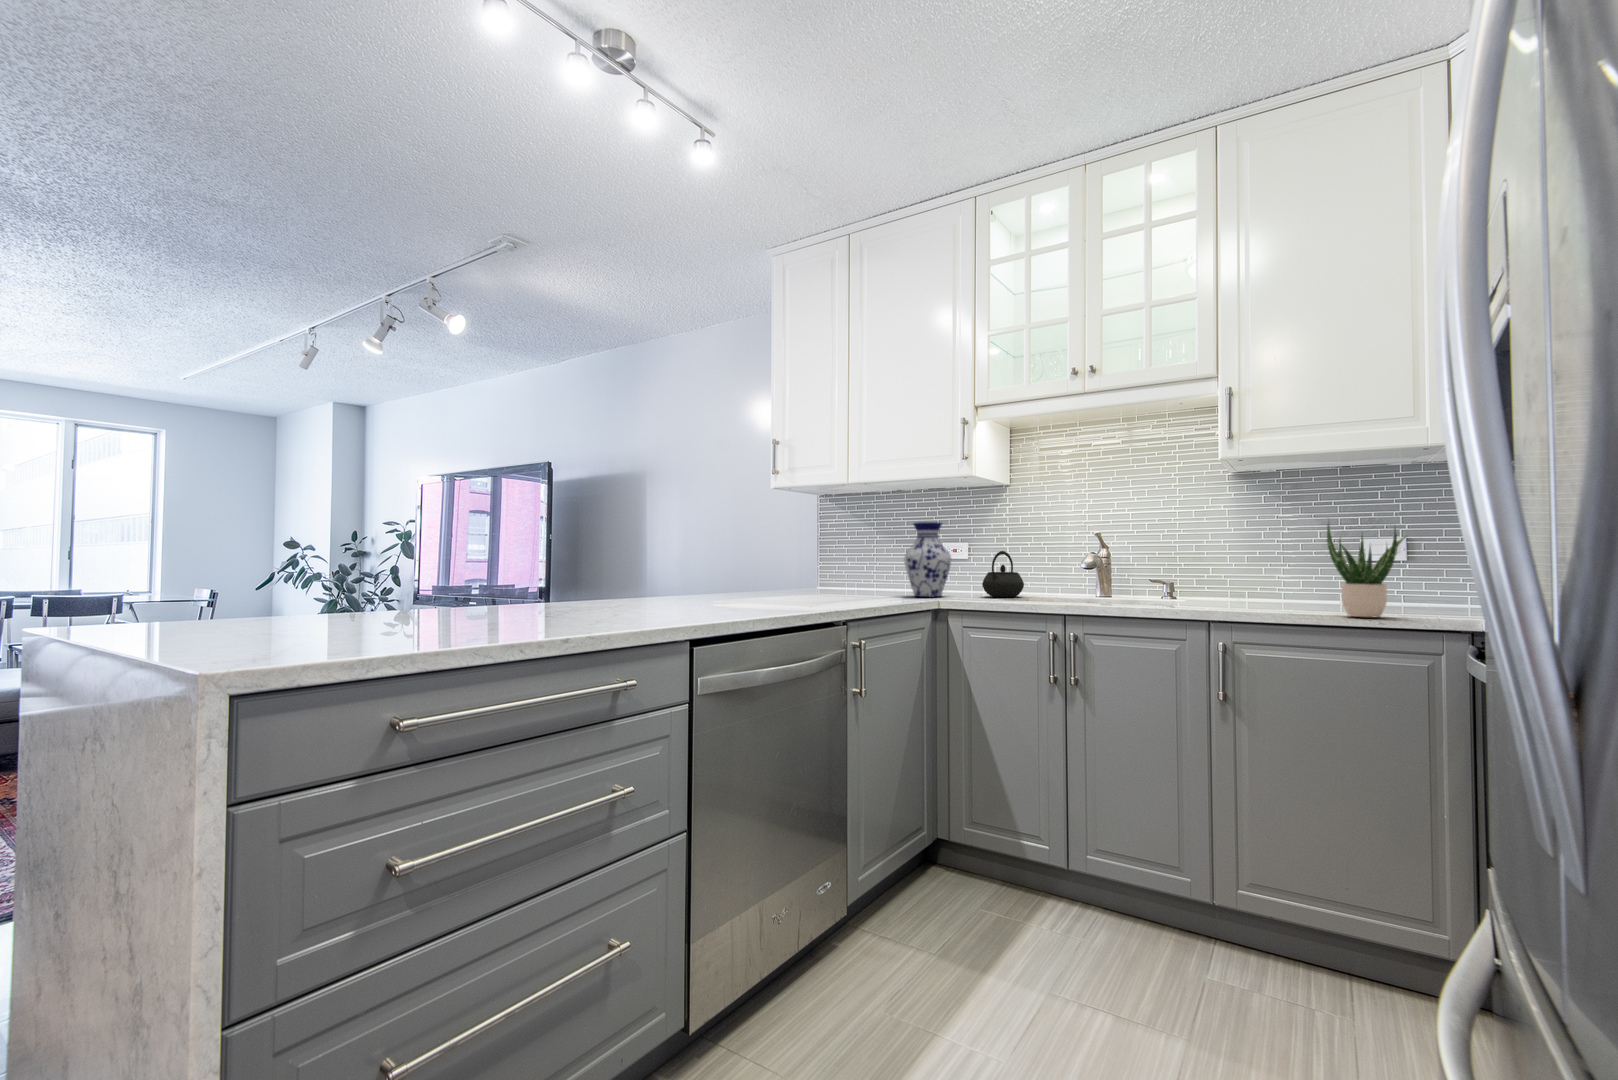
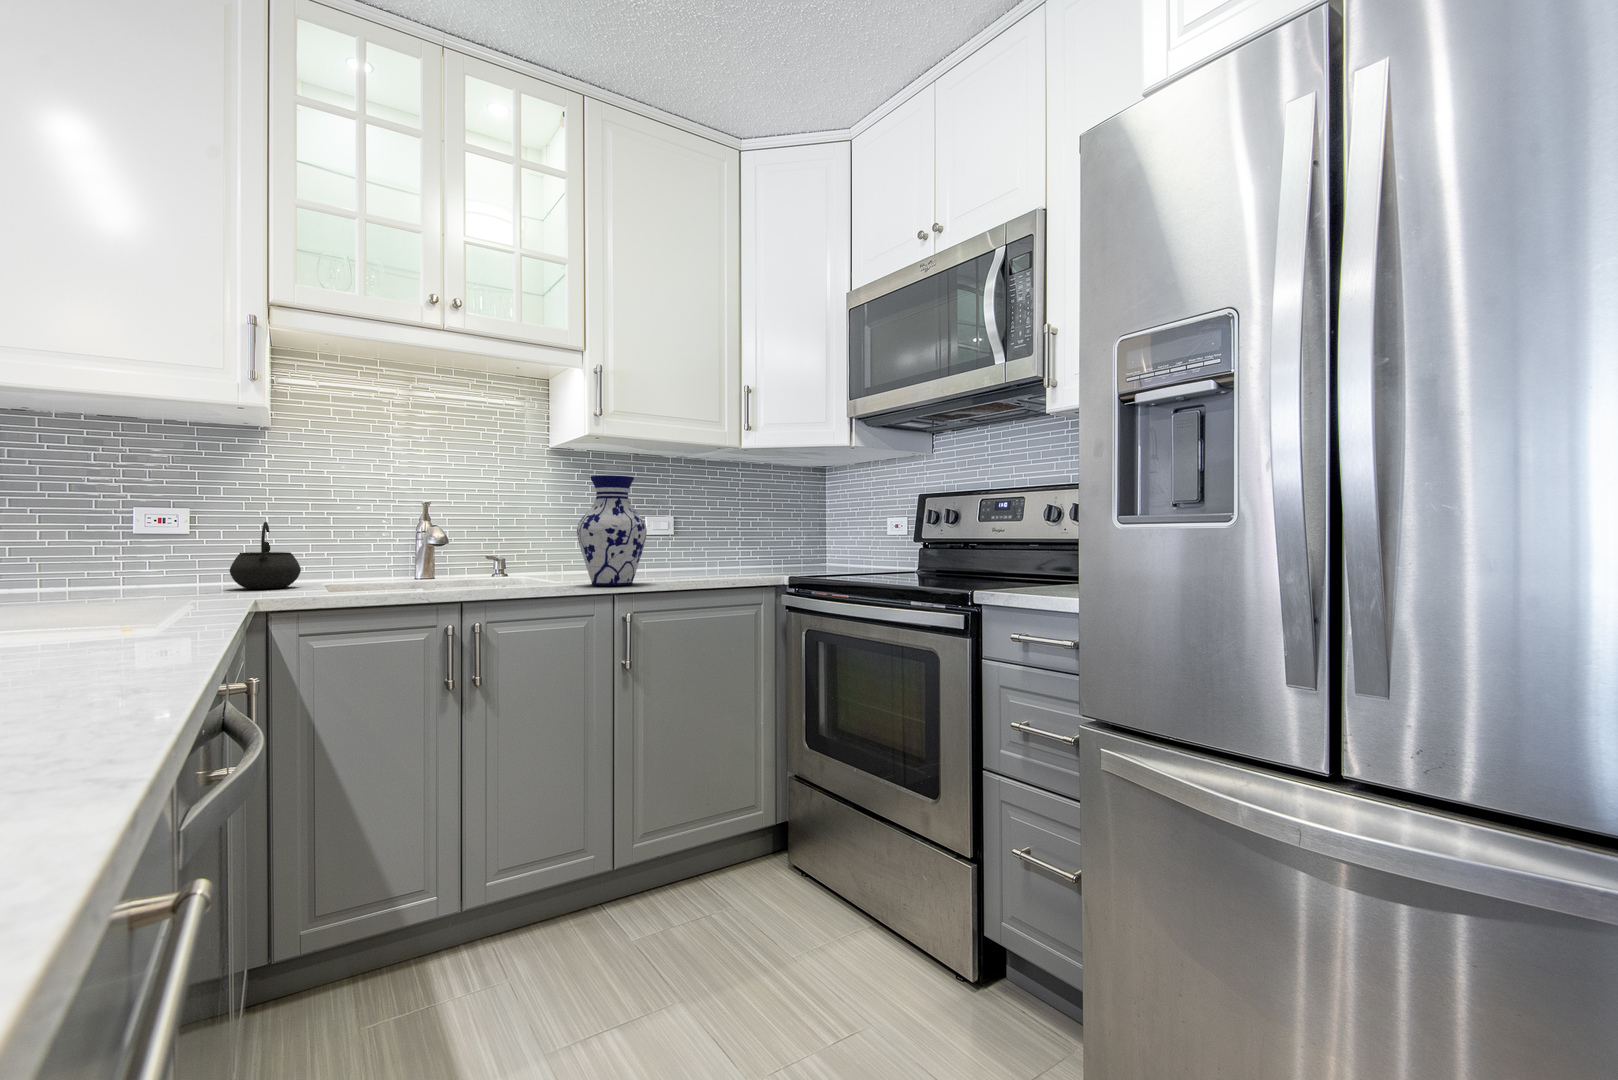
vase: present [904,522,951,597] -> present [577,475,647,586]
potted plant: present [1327,522,1406,617] -> none [687,497,746,579]

